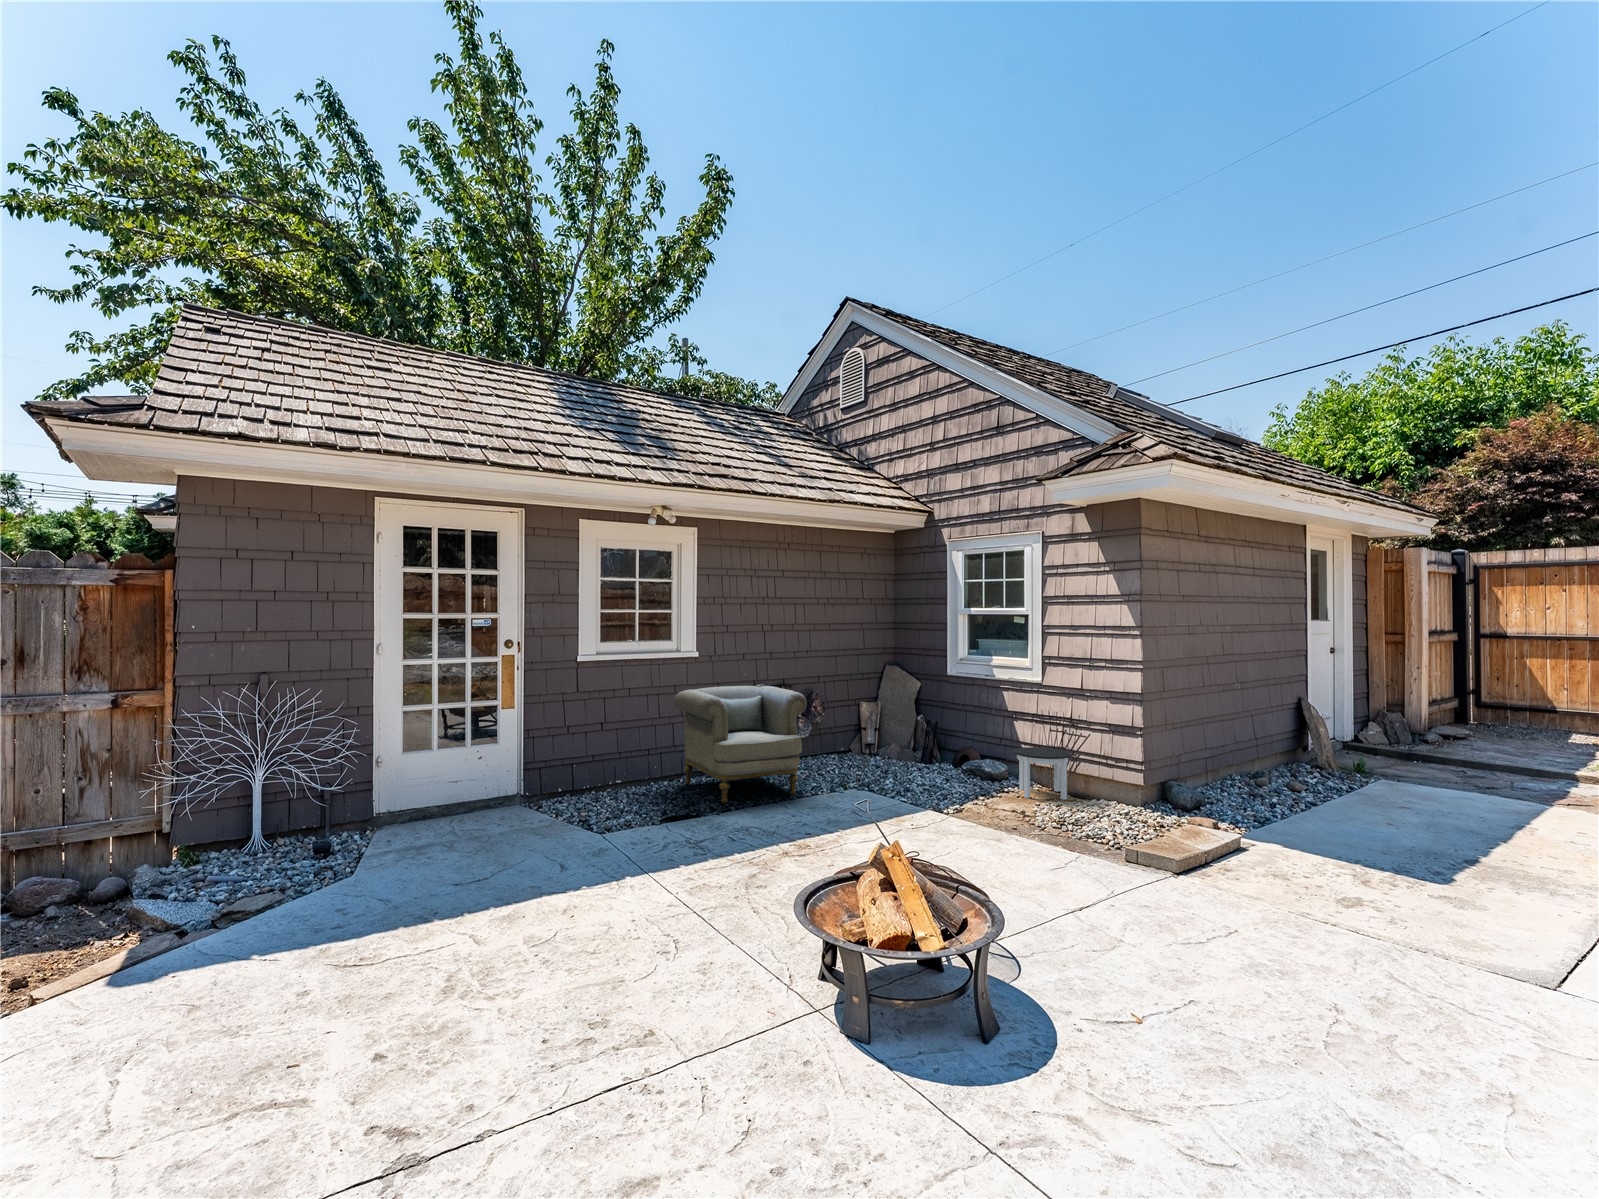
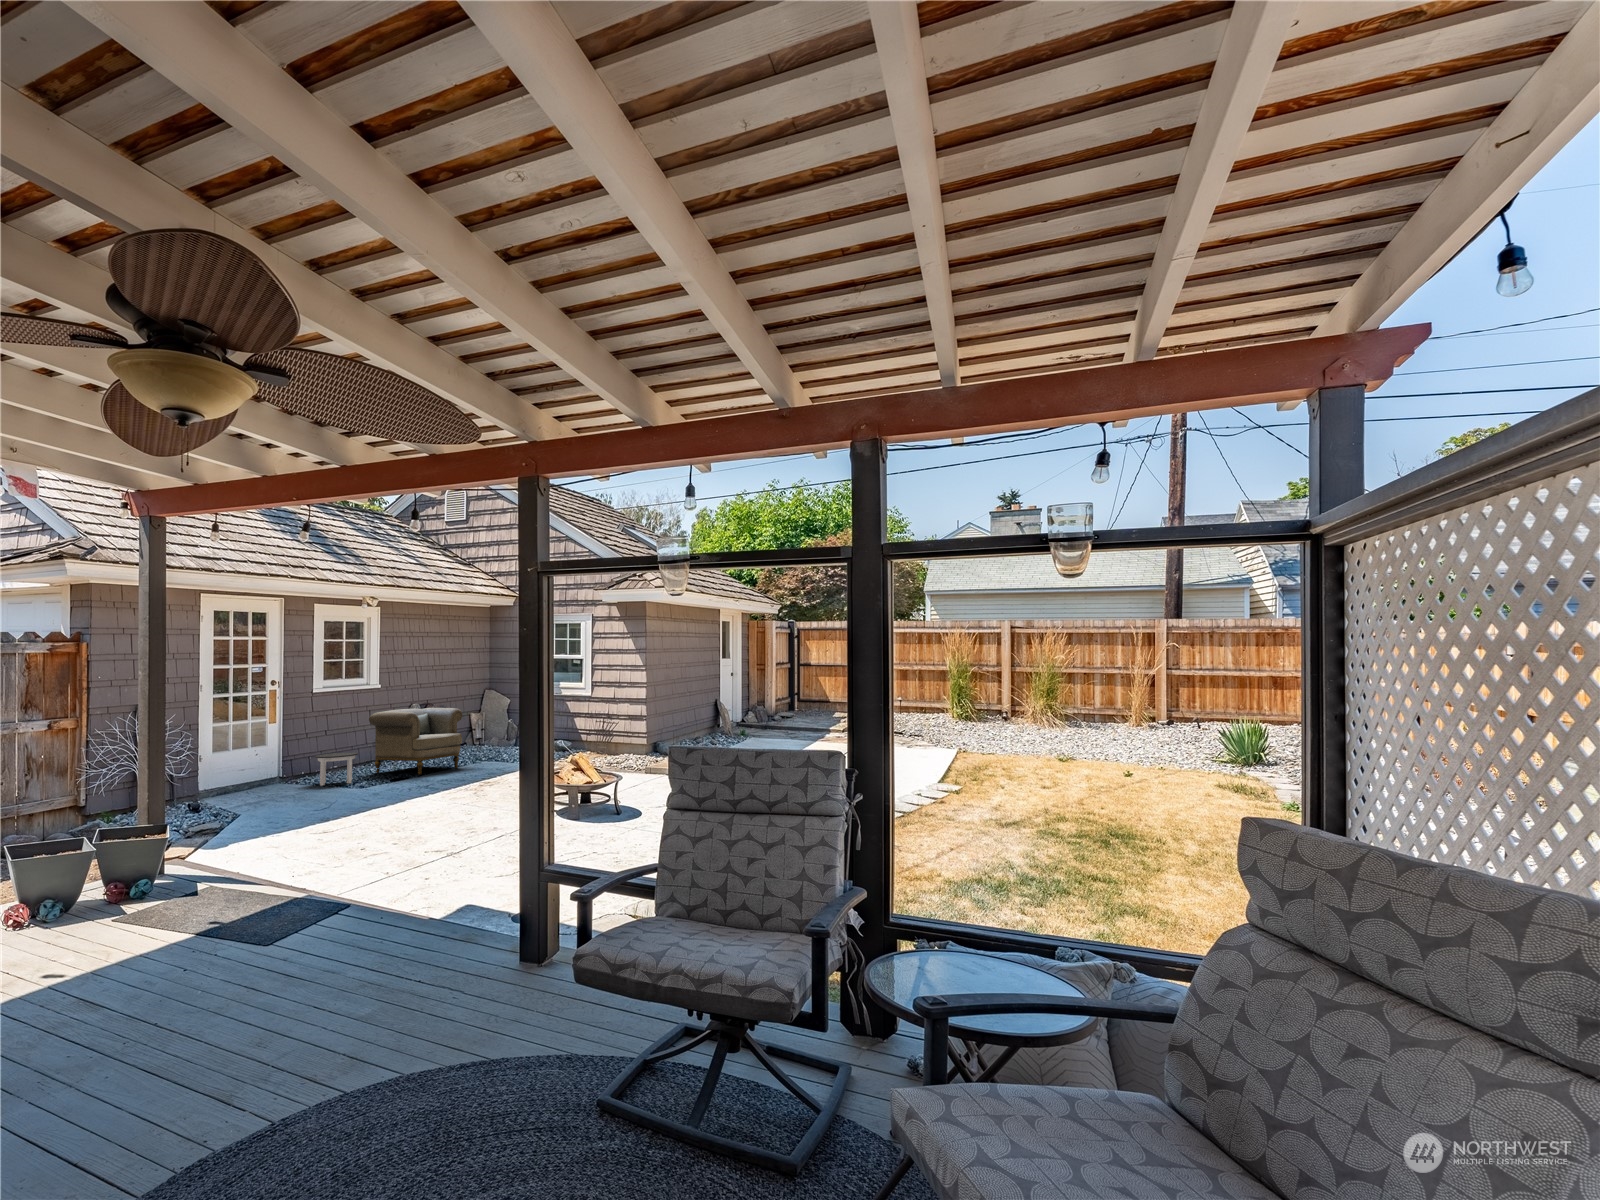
round table: present [1014,747,1072,800] -> present [315,753,358,786]

